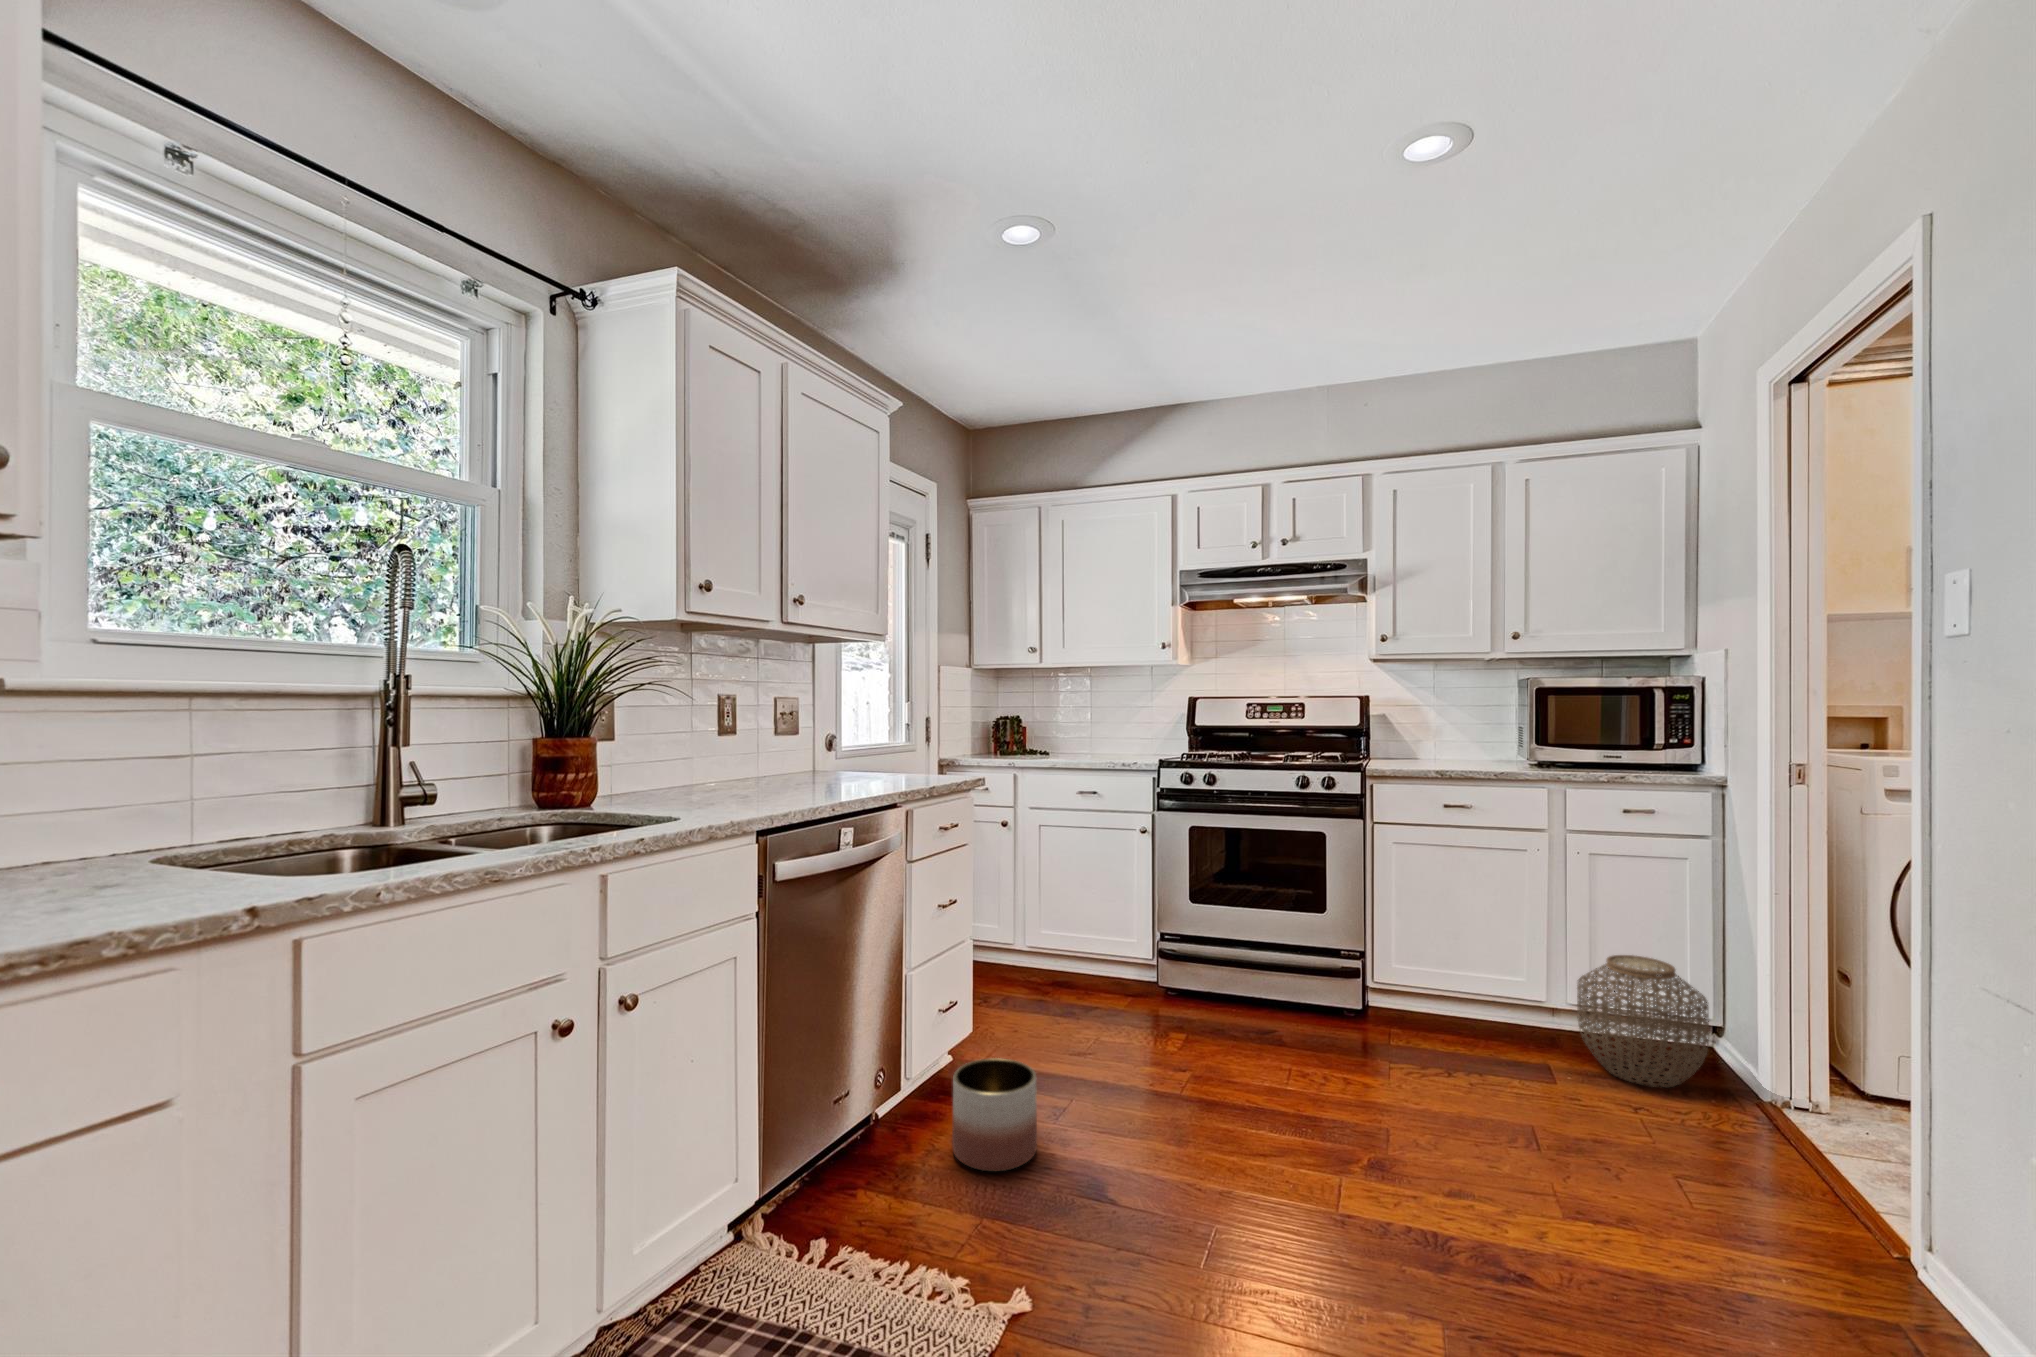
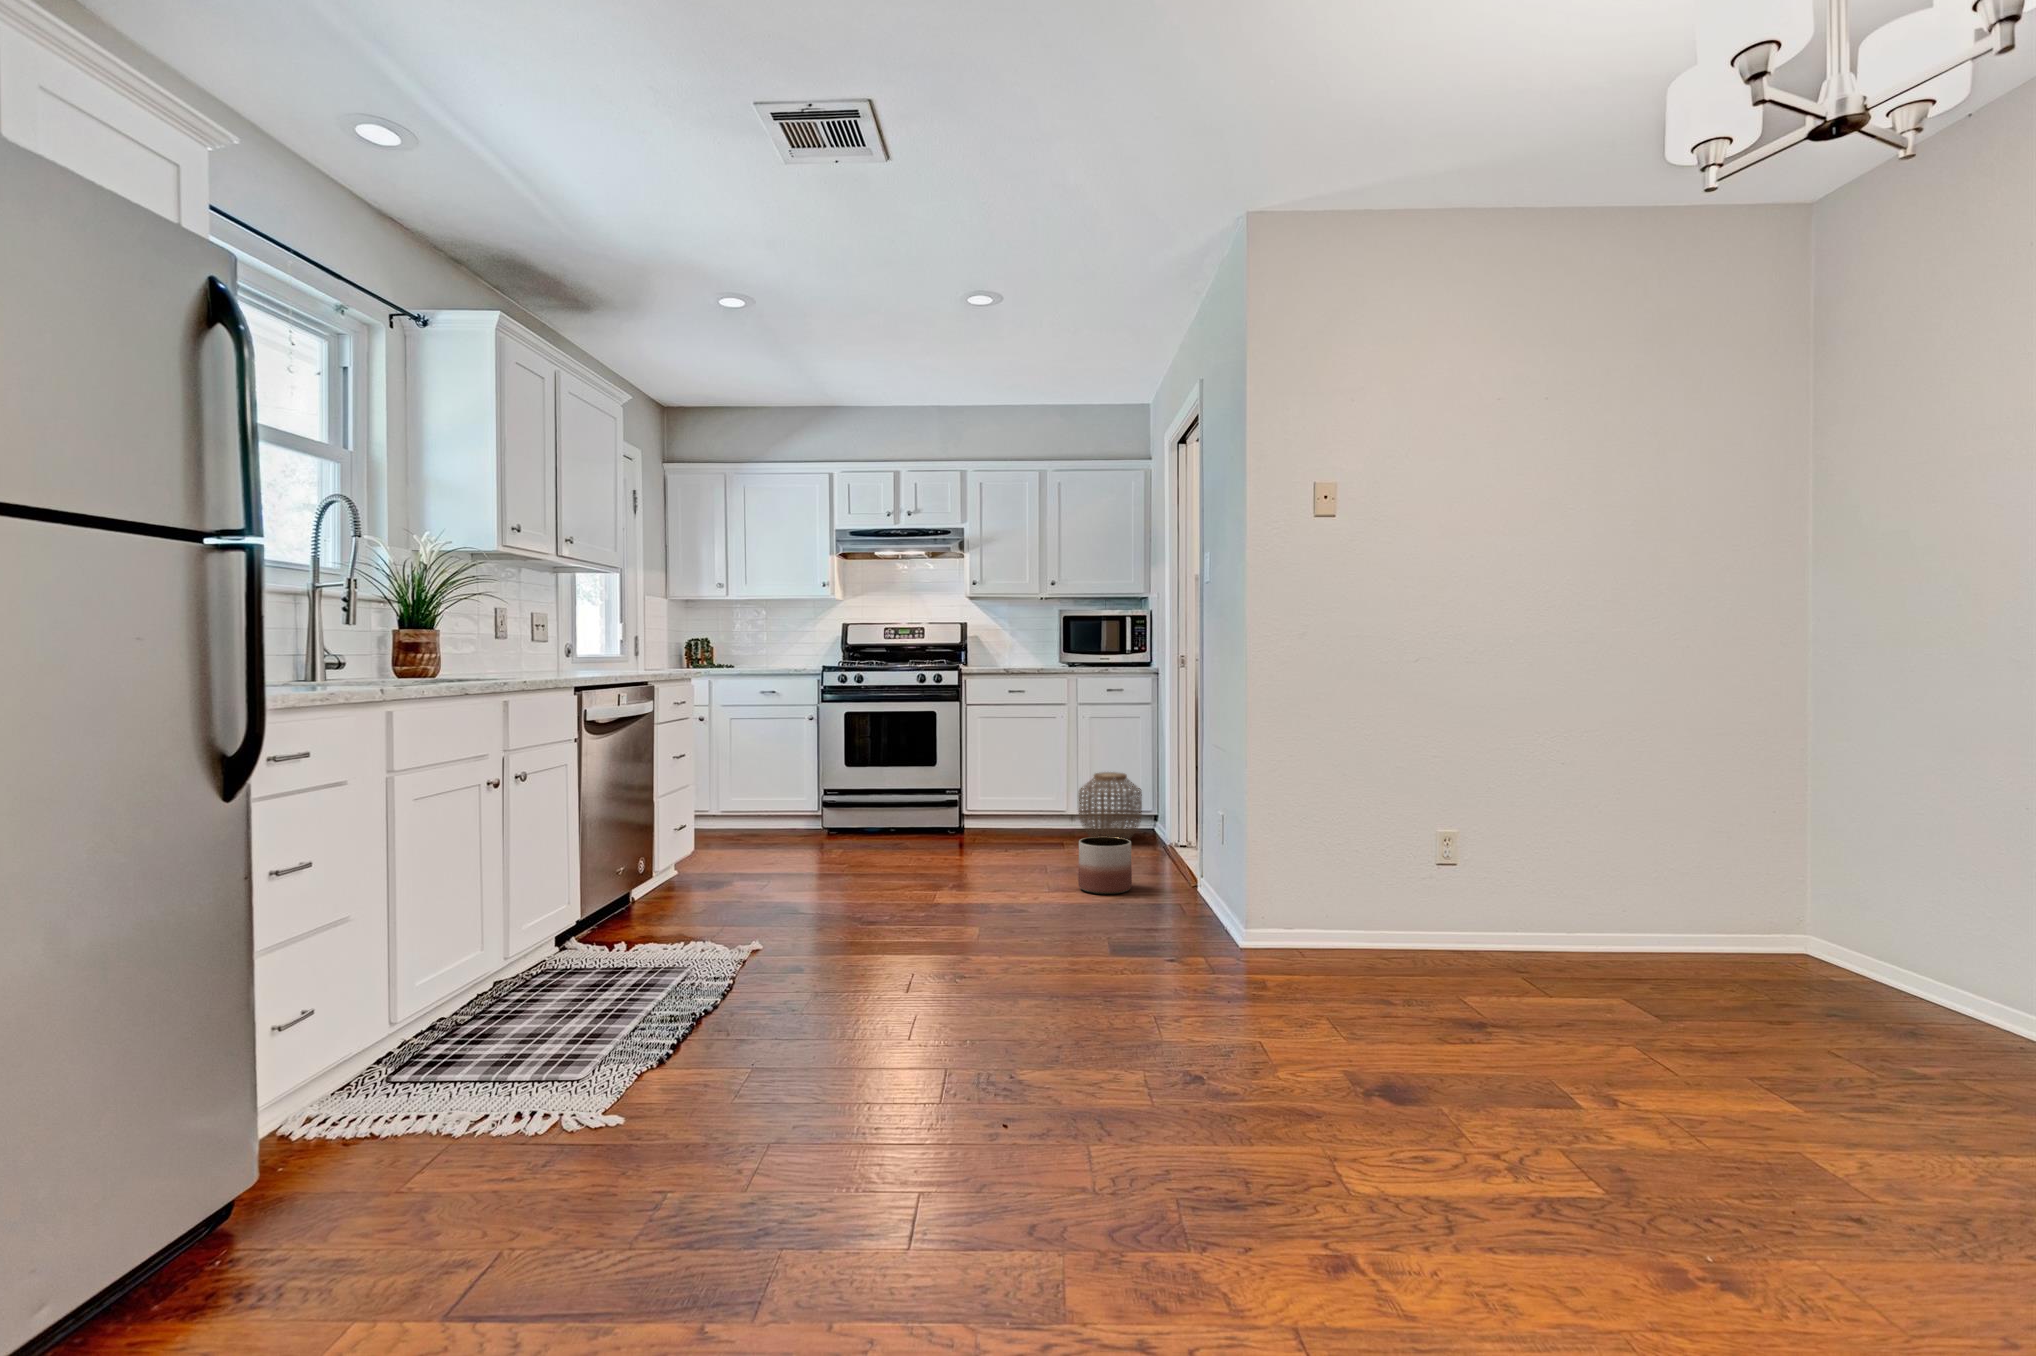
planter: present [952,1058,1037,1172] -> present [1078,836,1132,894]

